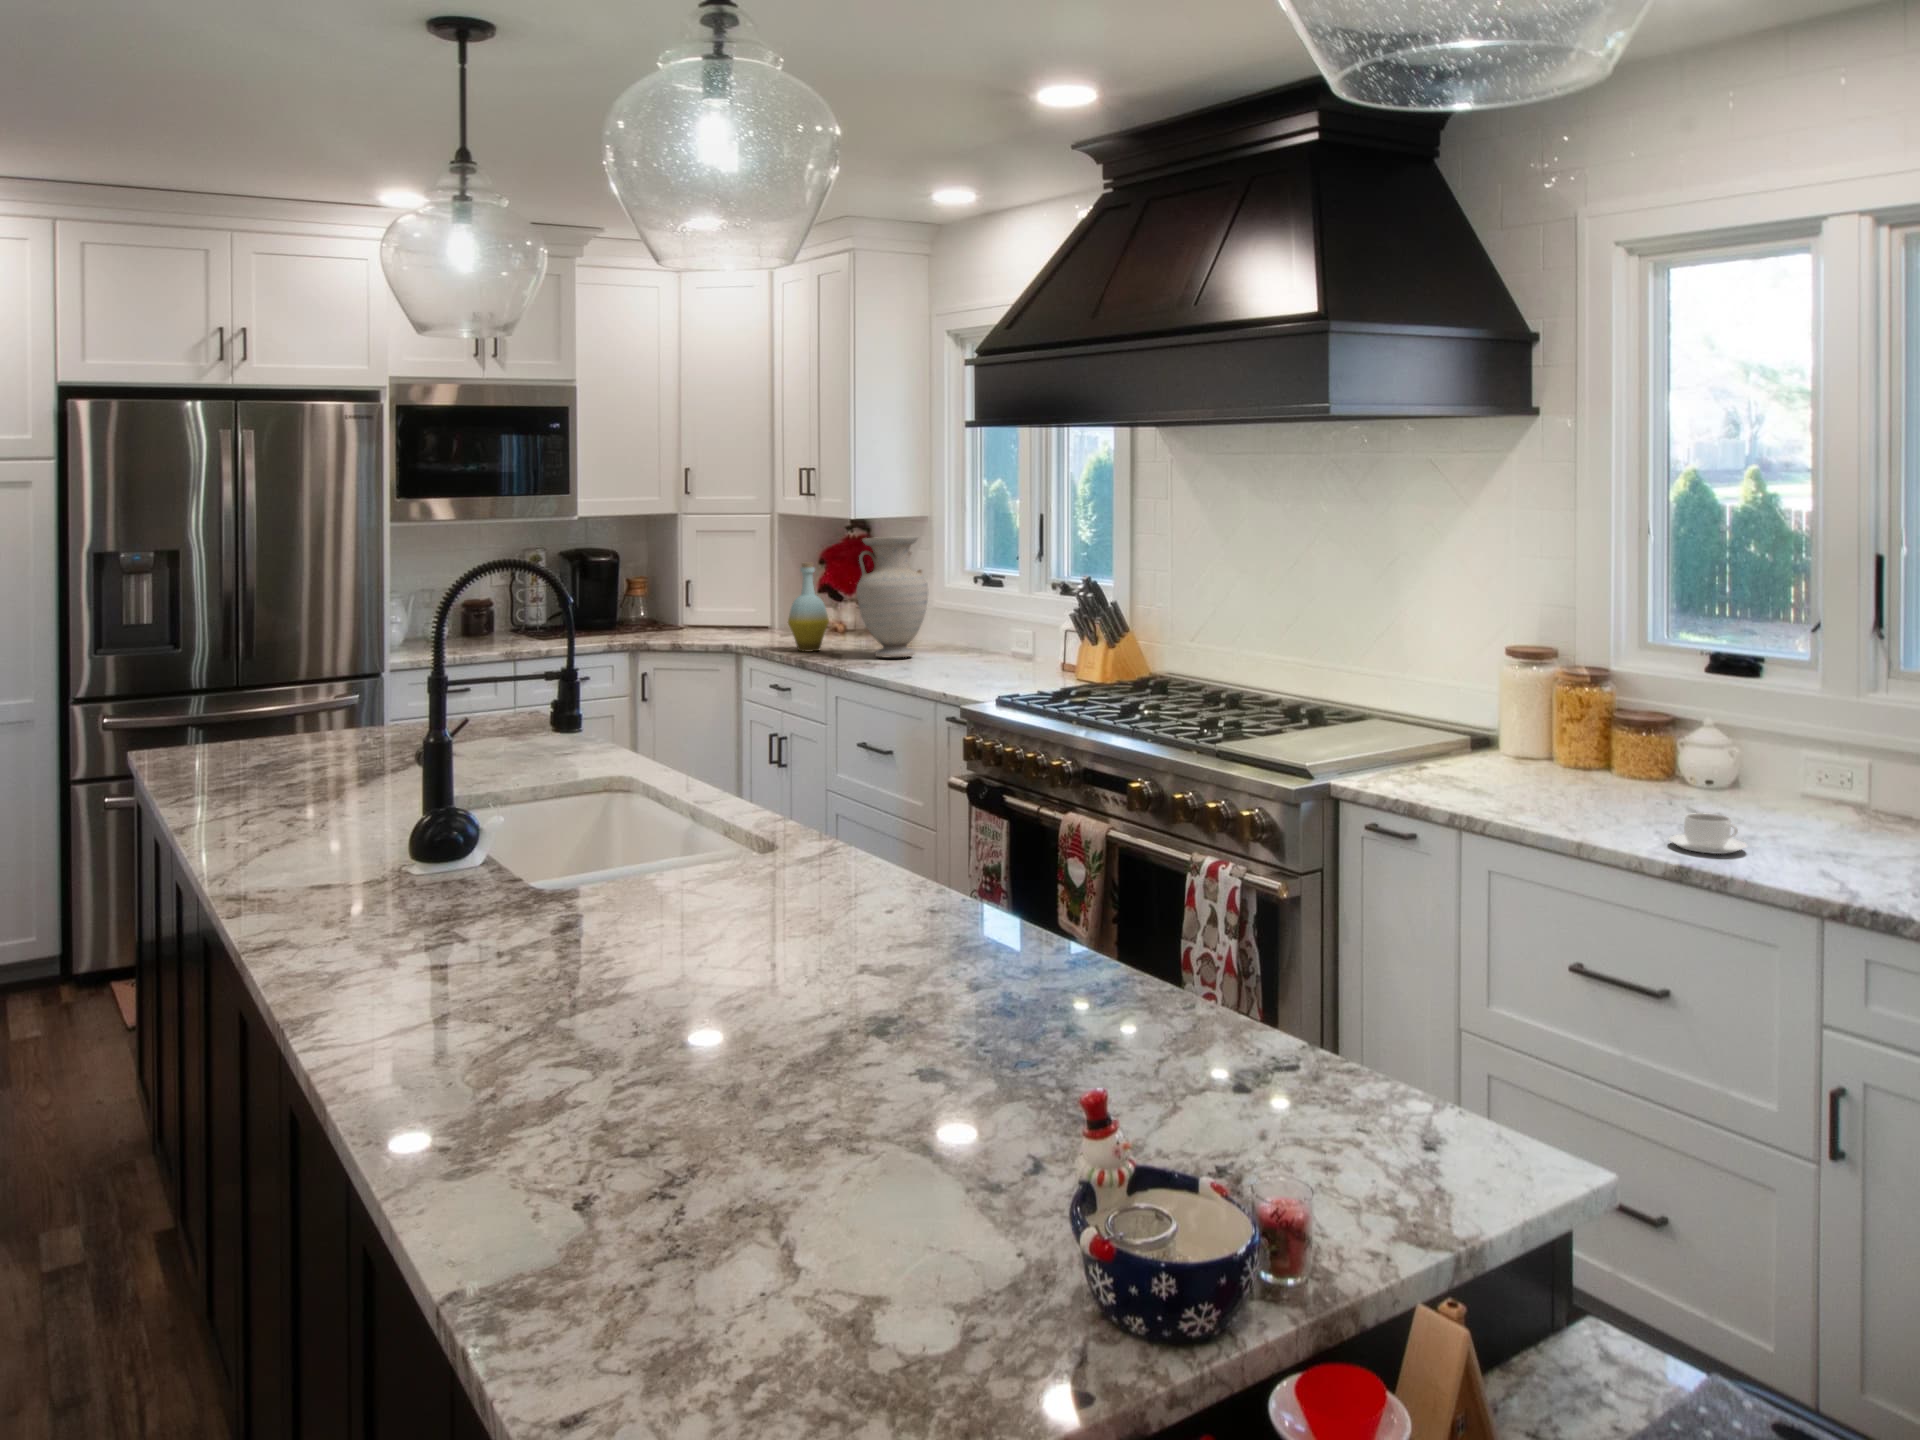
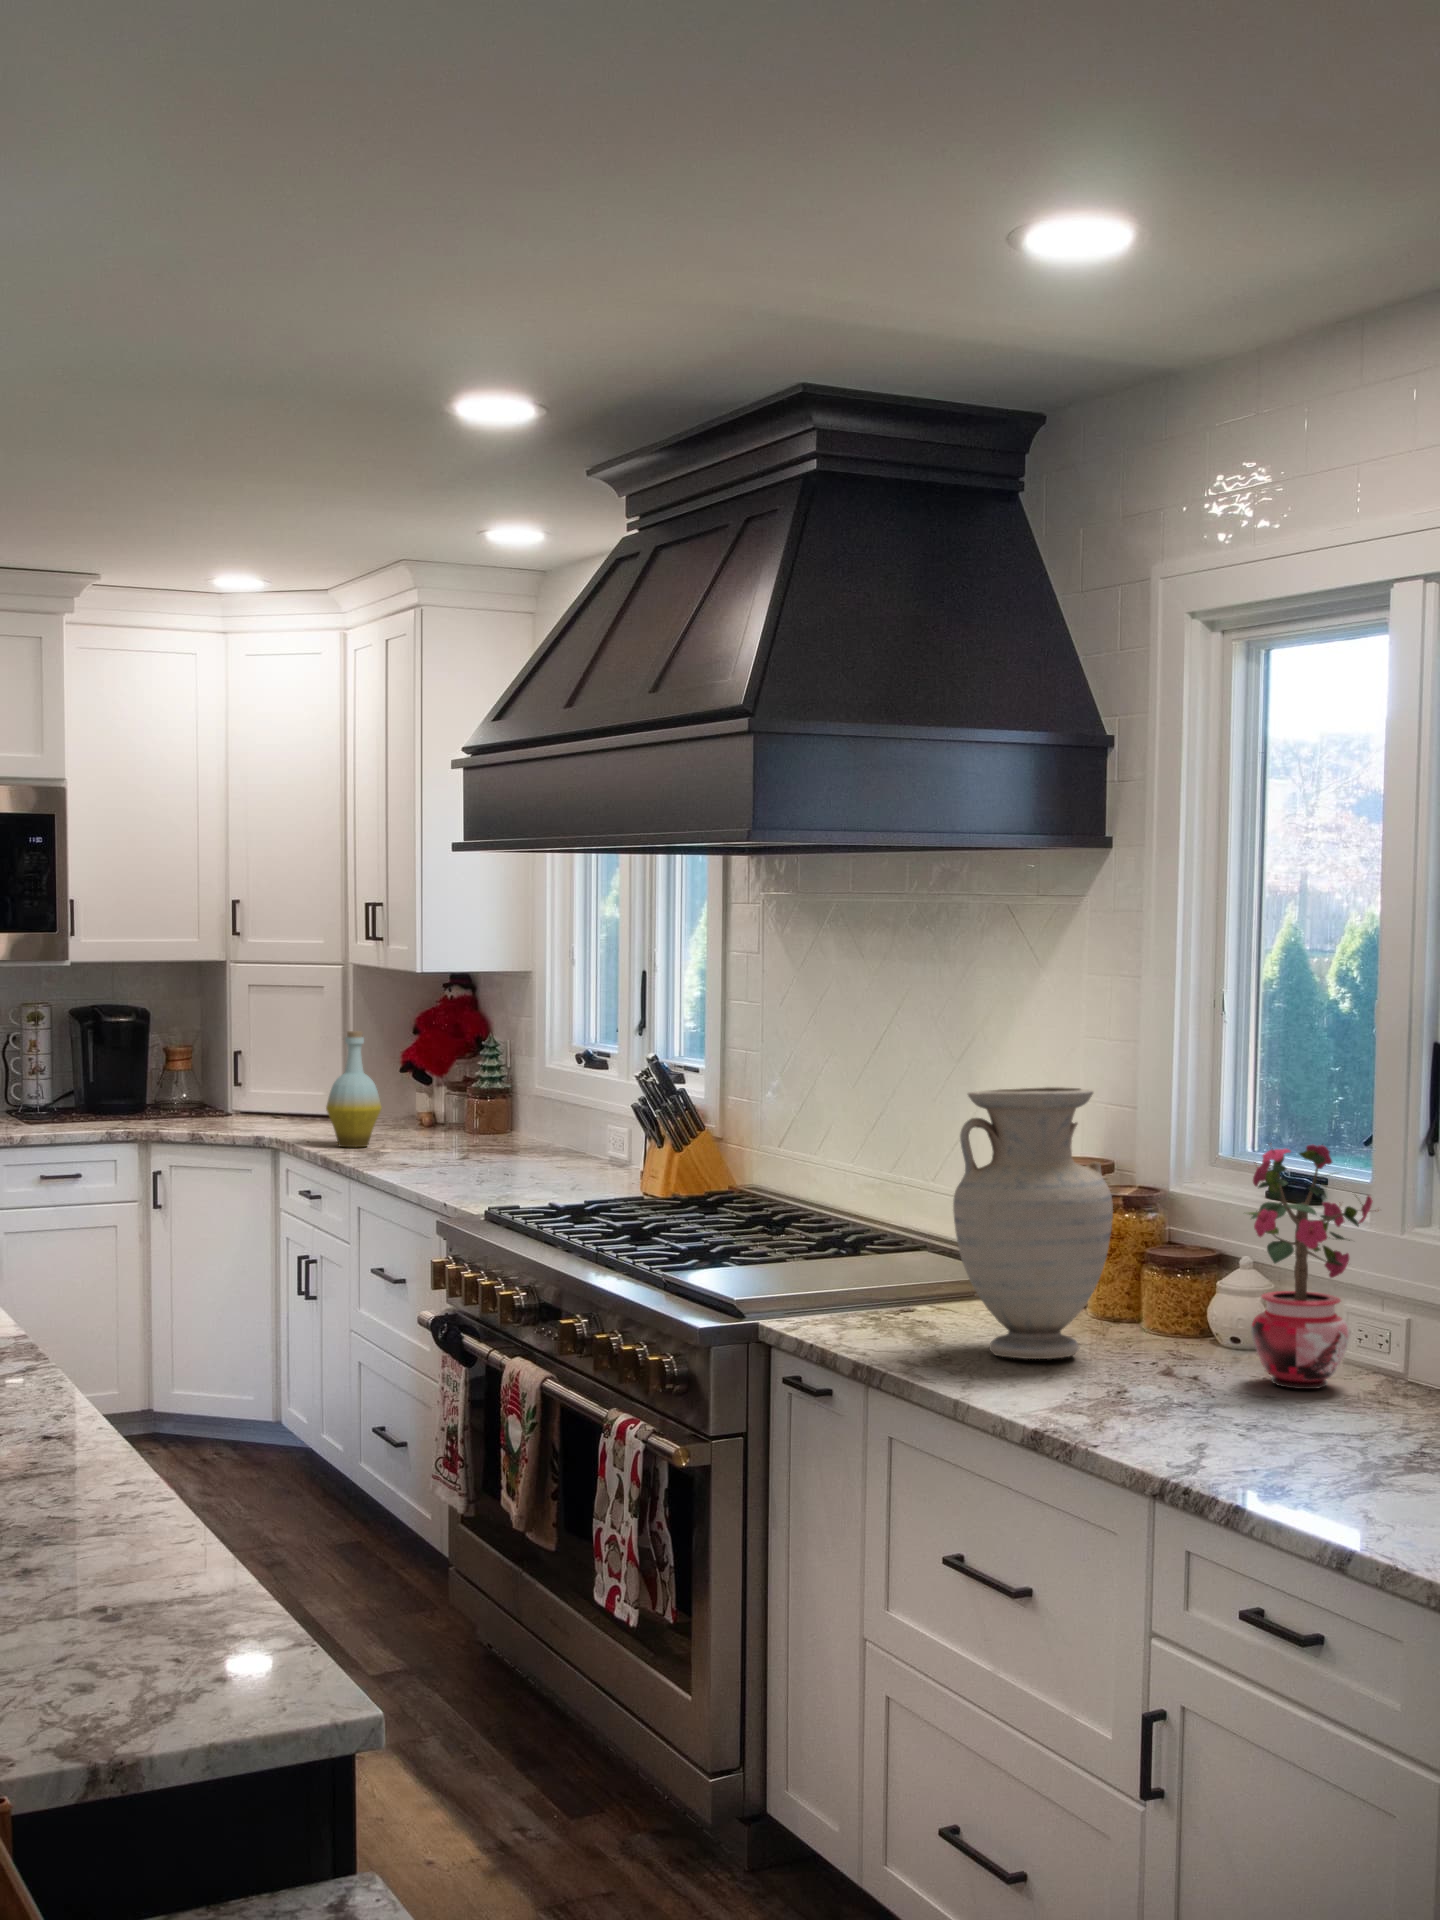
vase: present [857,536,928,657] -> present [953,1087,1113,1359]
potted plant: none [1757,629,1886,823] -> present [1248,1143,1379,1389]
coffee cup: present [1669,813,1747,854] -> none [1063,1367,1153,1417]

